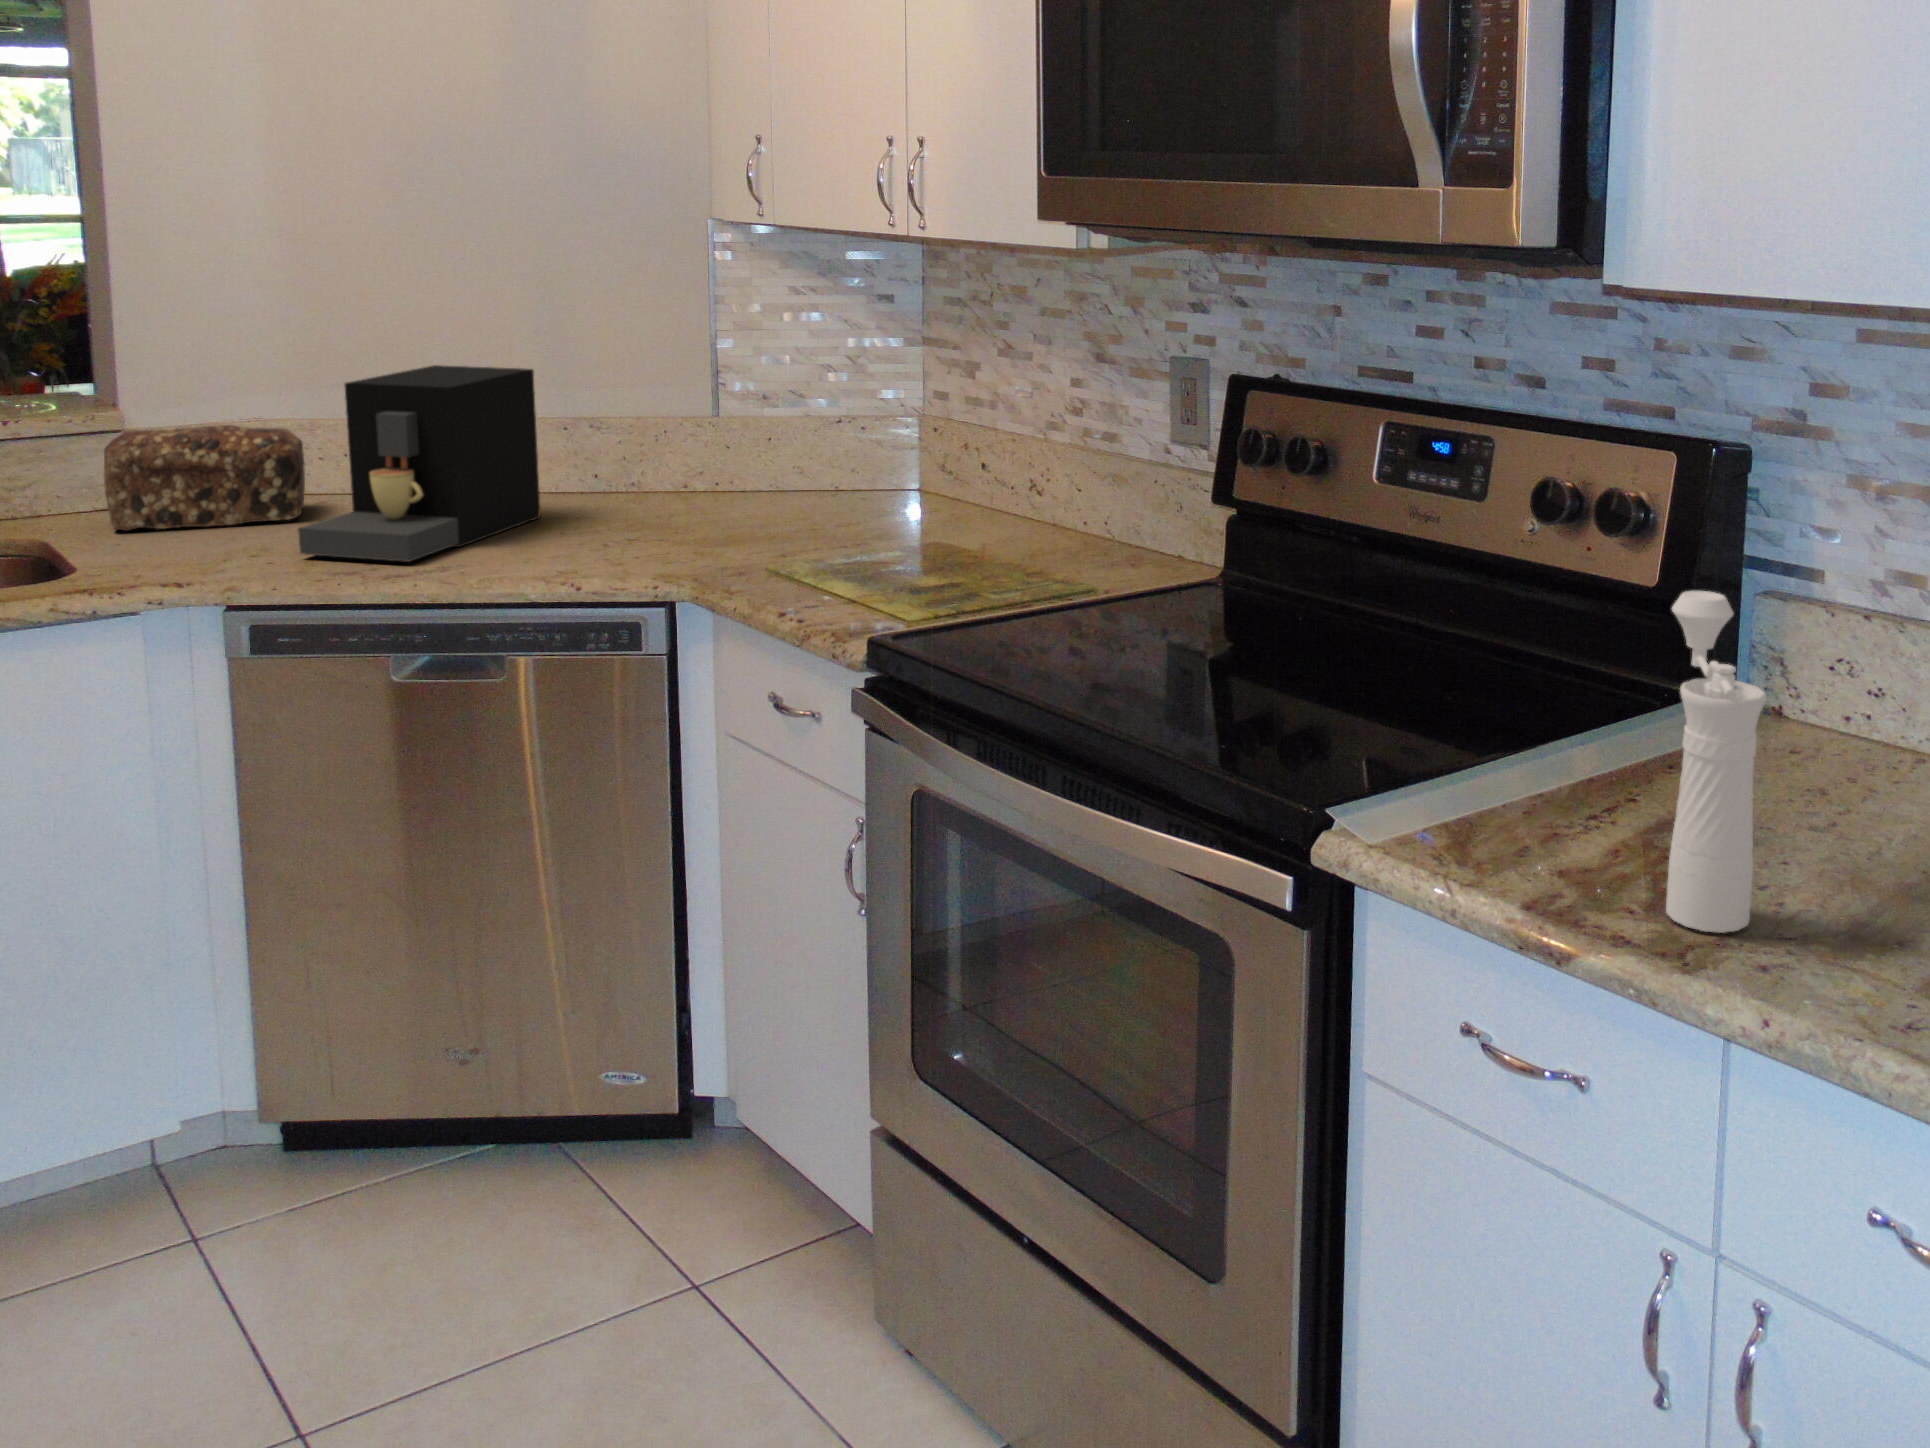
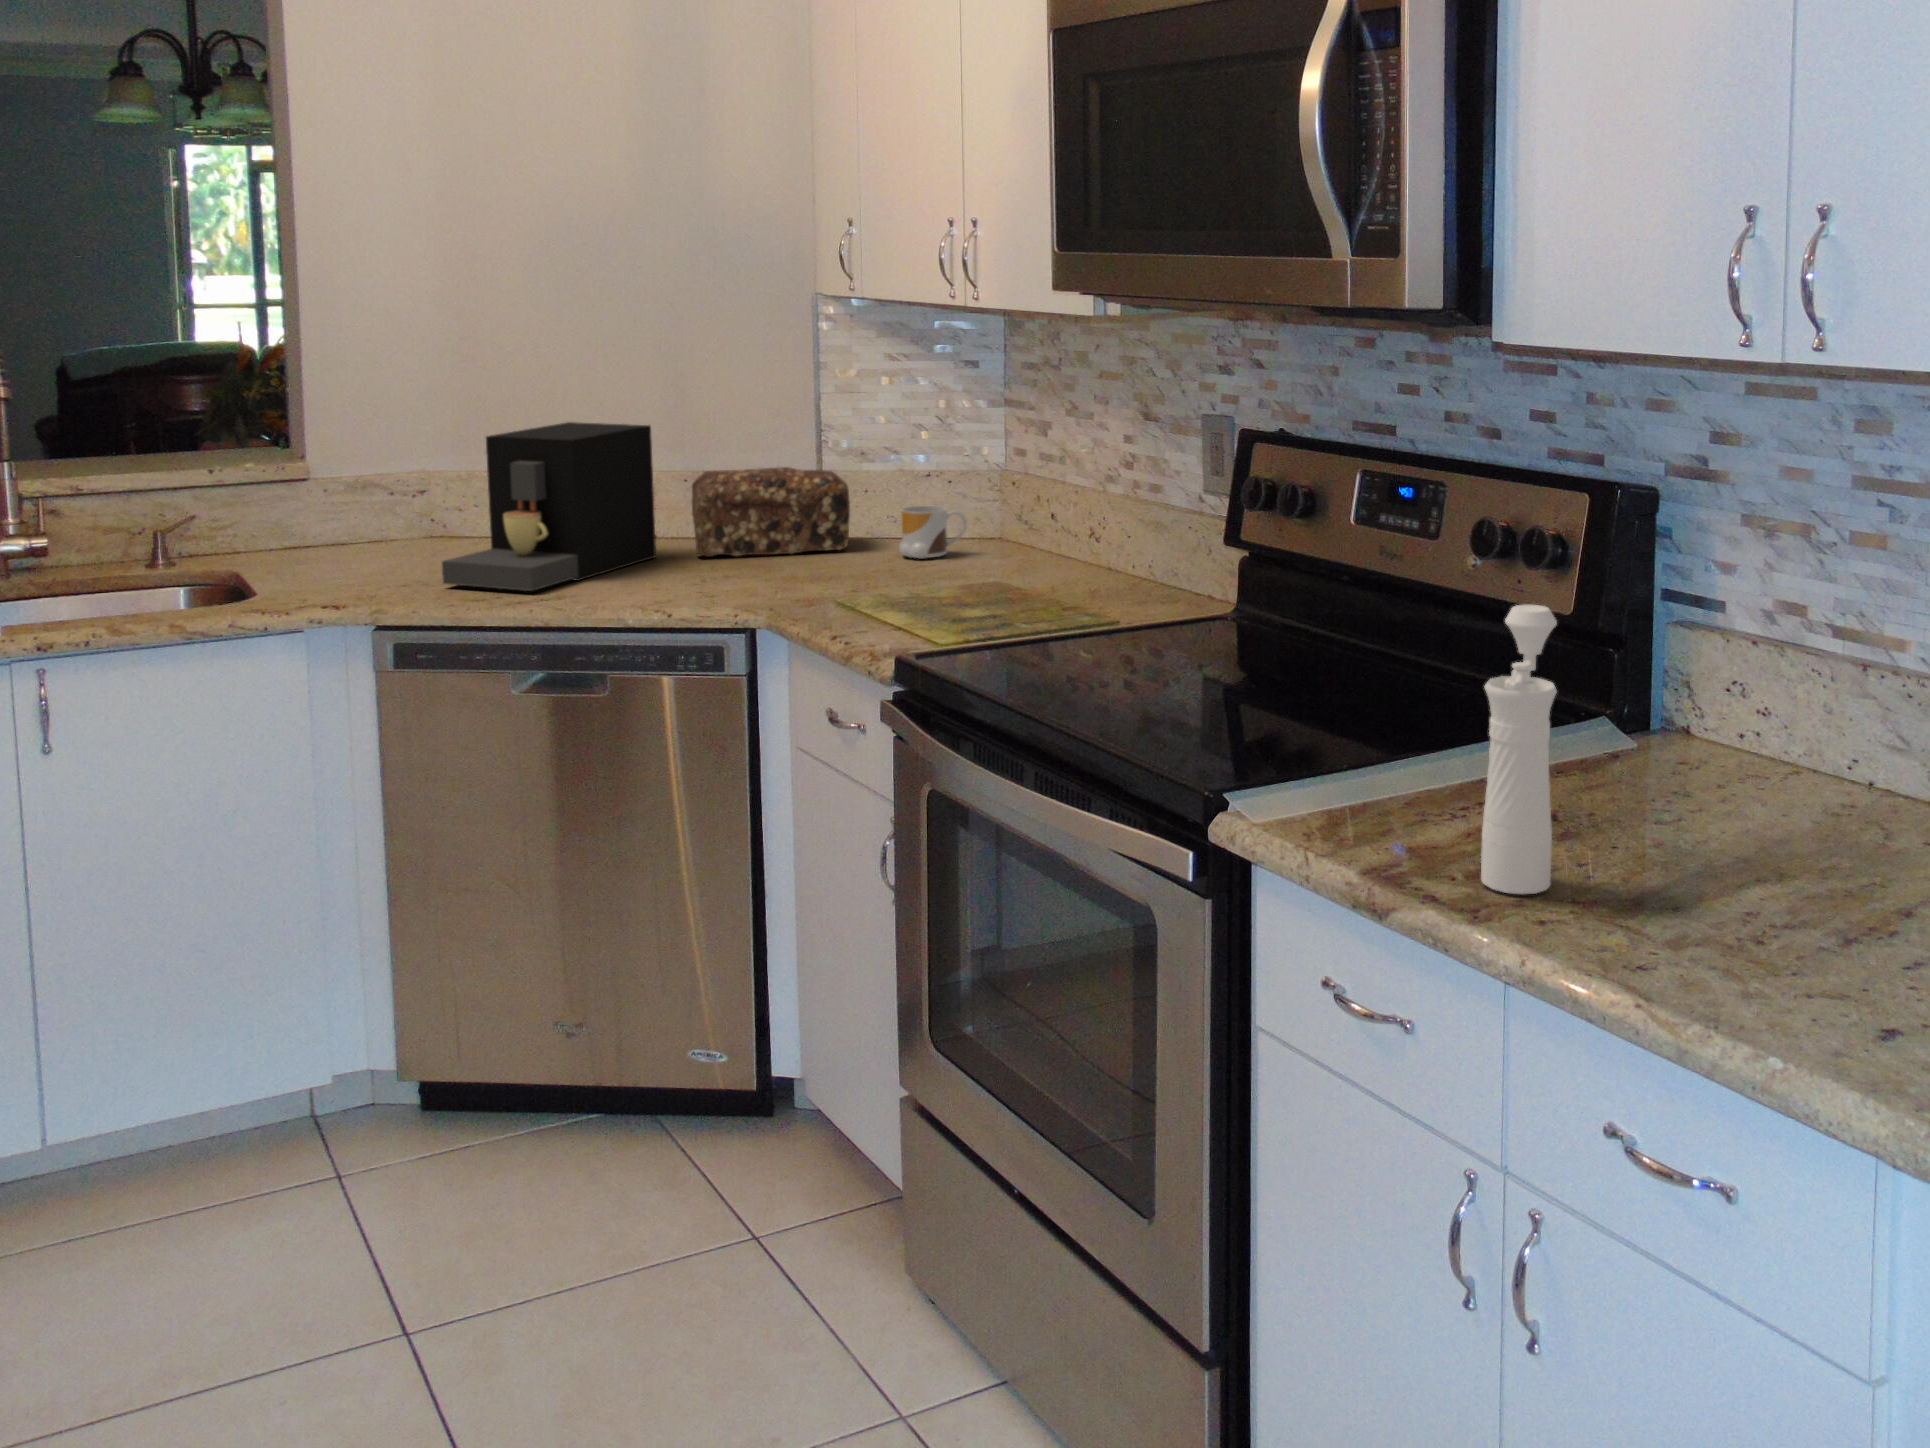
bread loaf: present [104,425,305,531] -> present [692,467,850,557]
mug: none [817,457,892,516] -> present [899,506,967,559]

